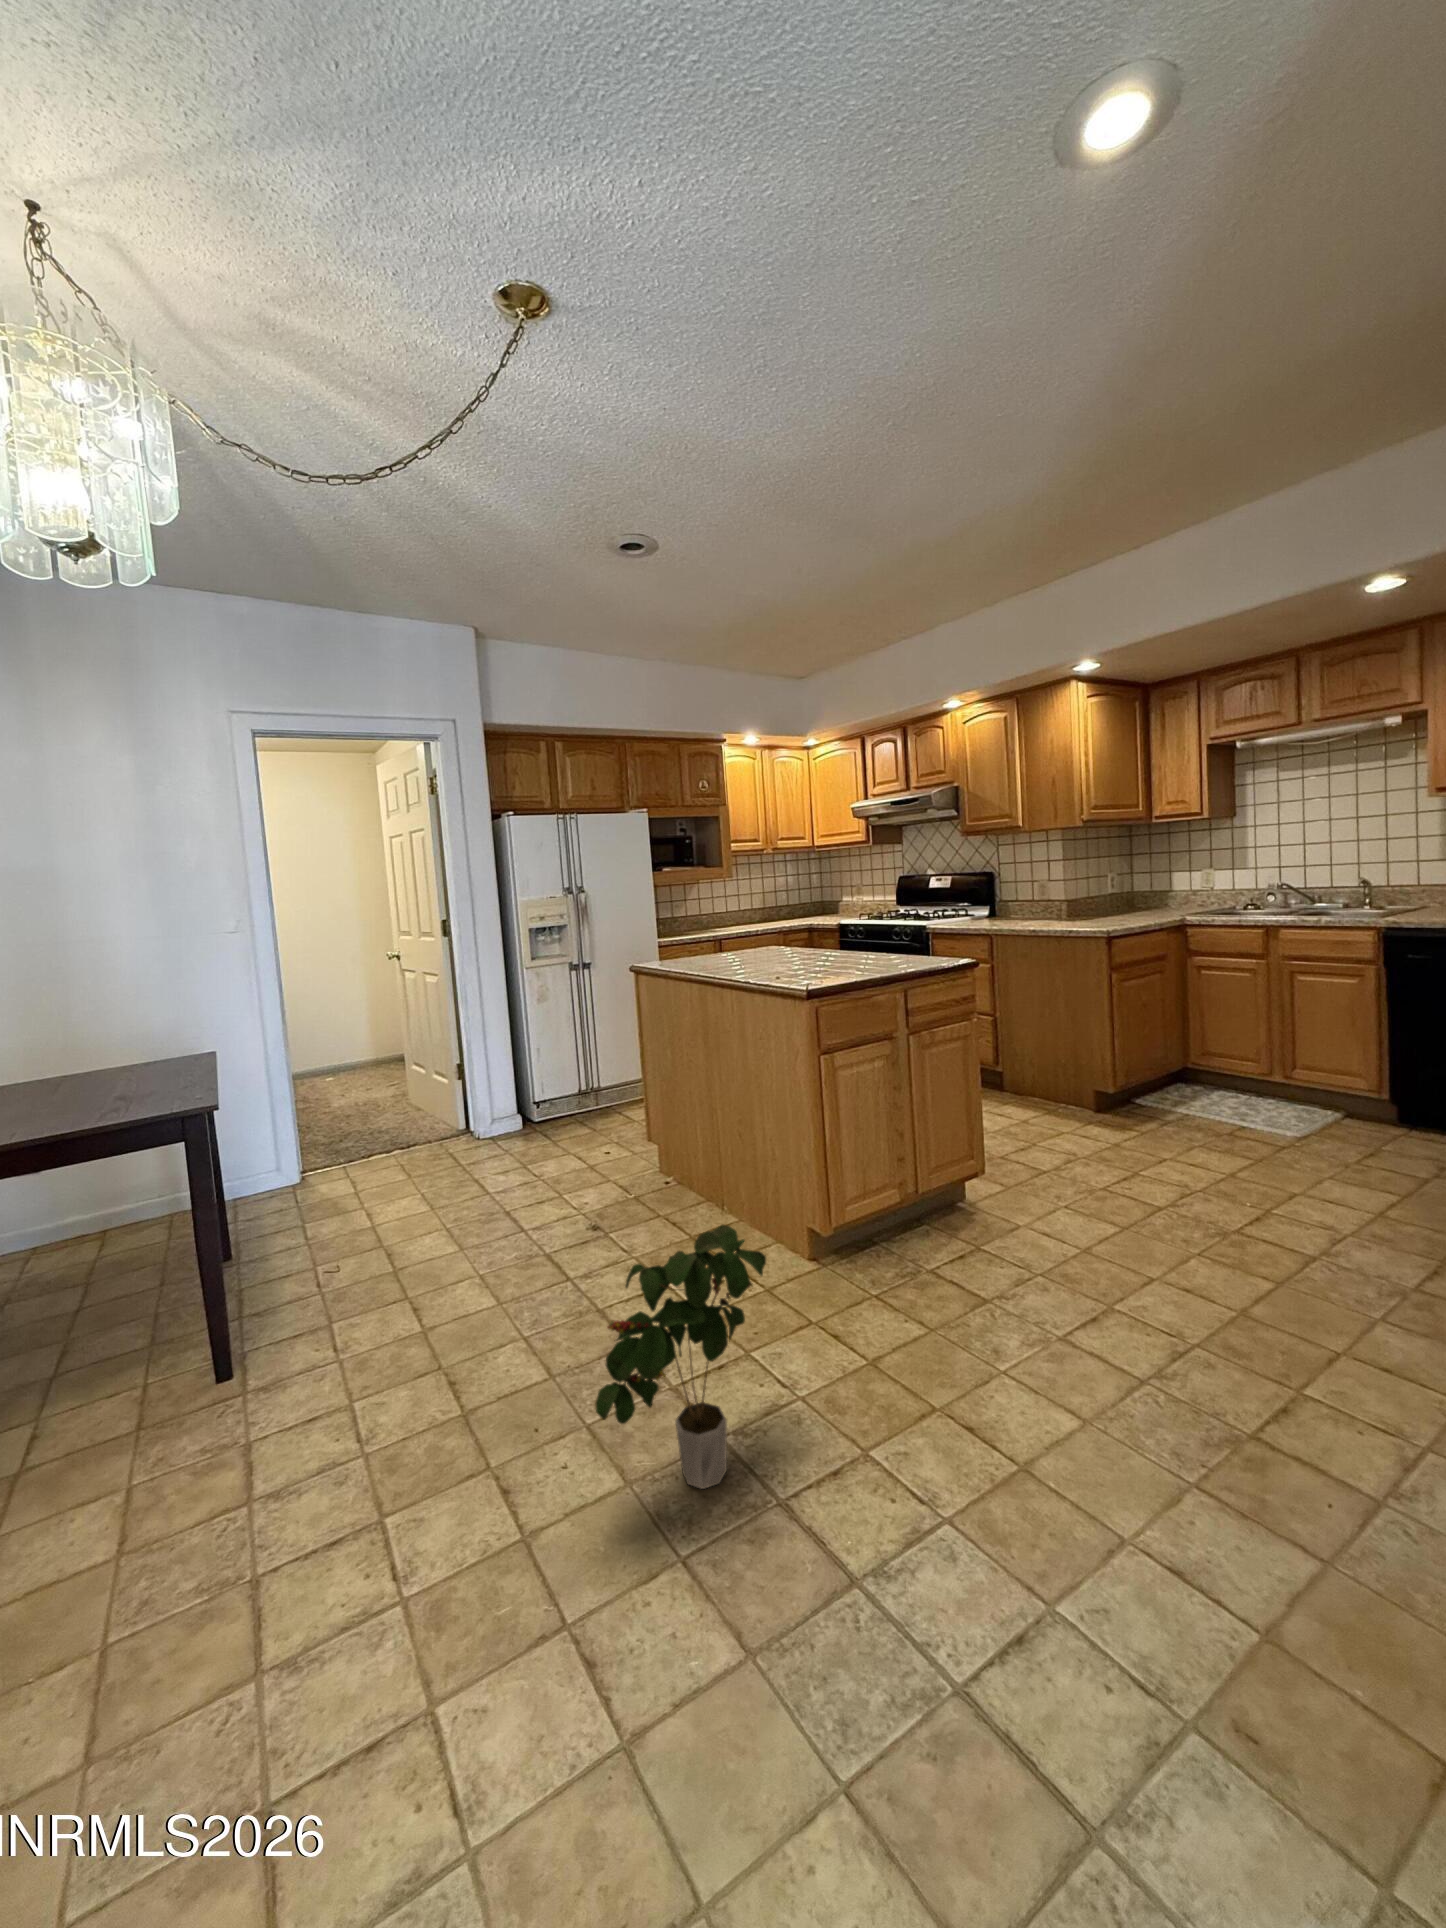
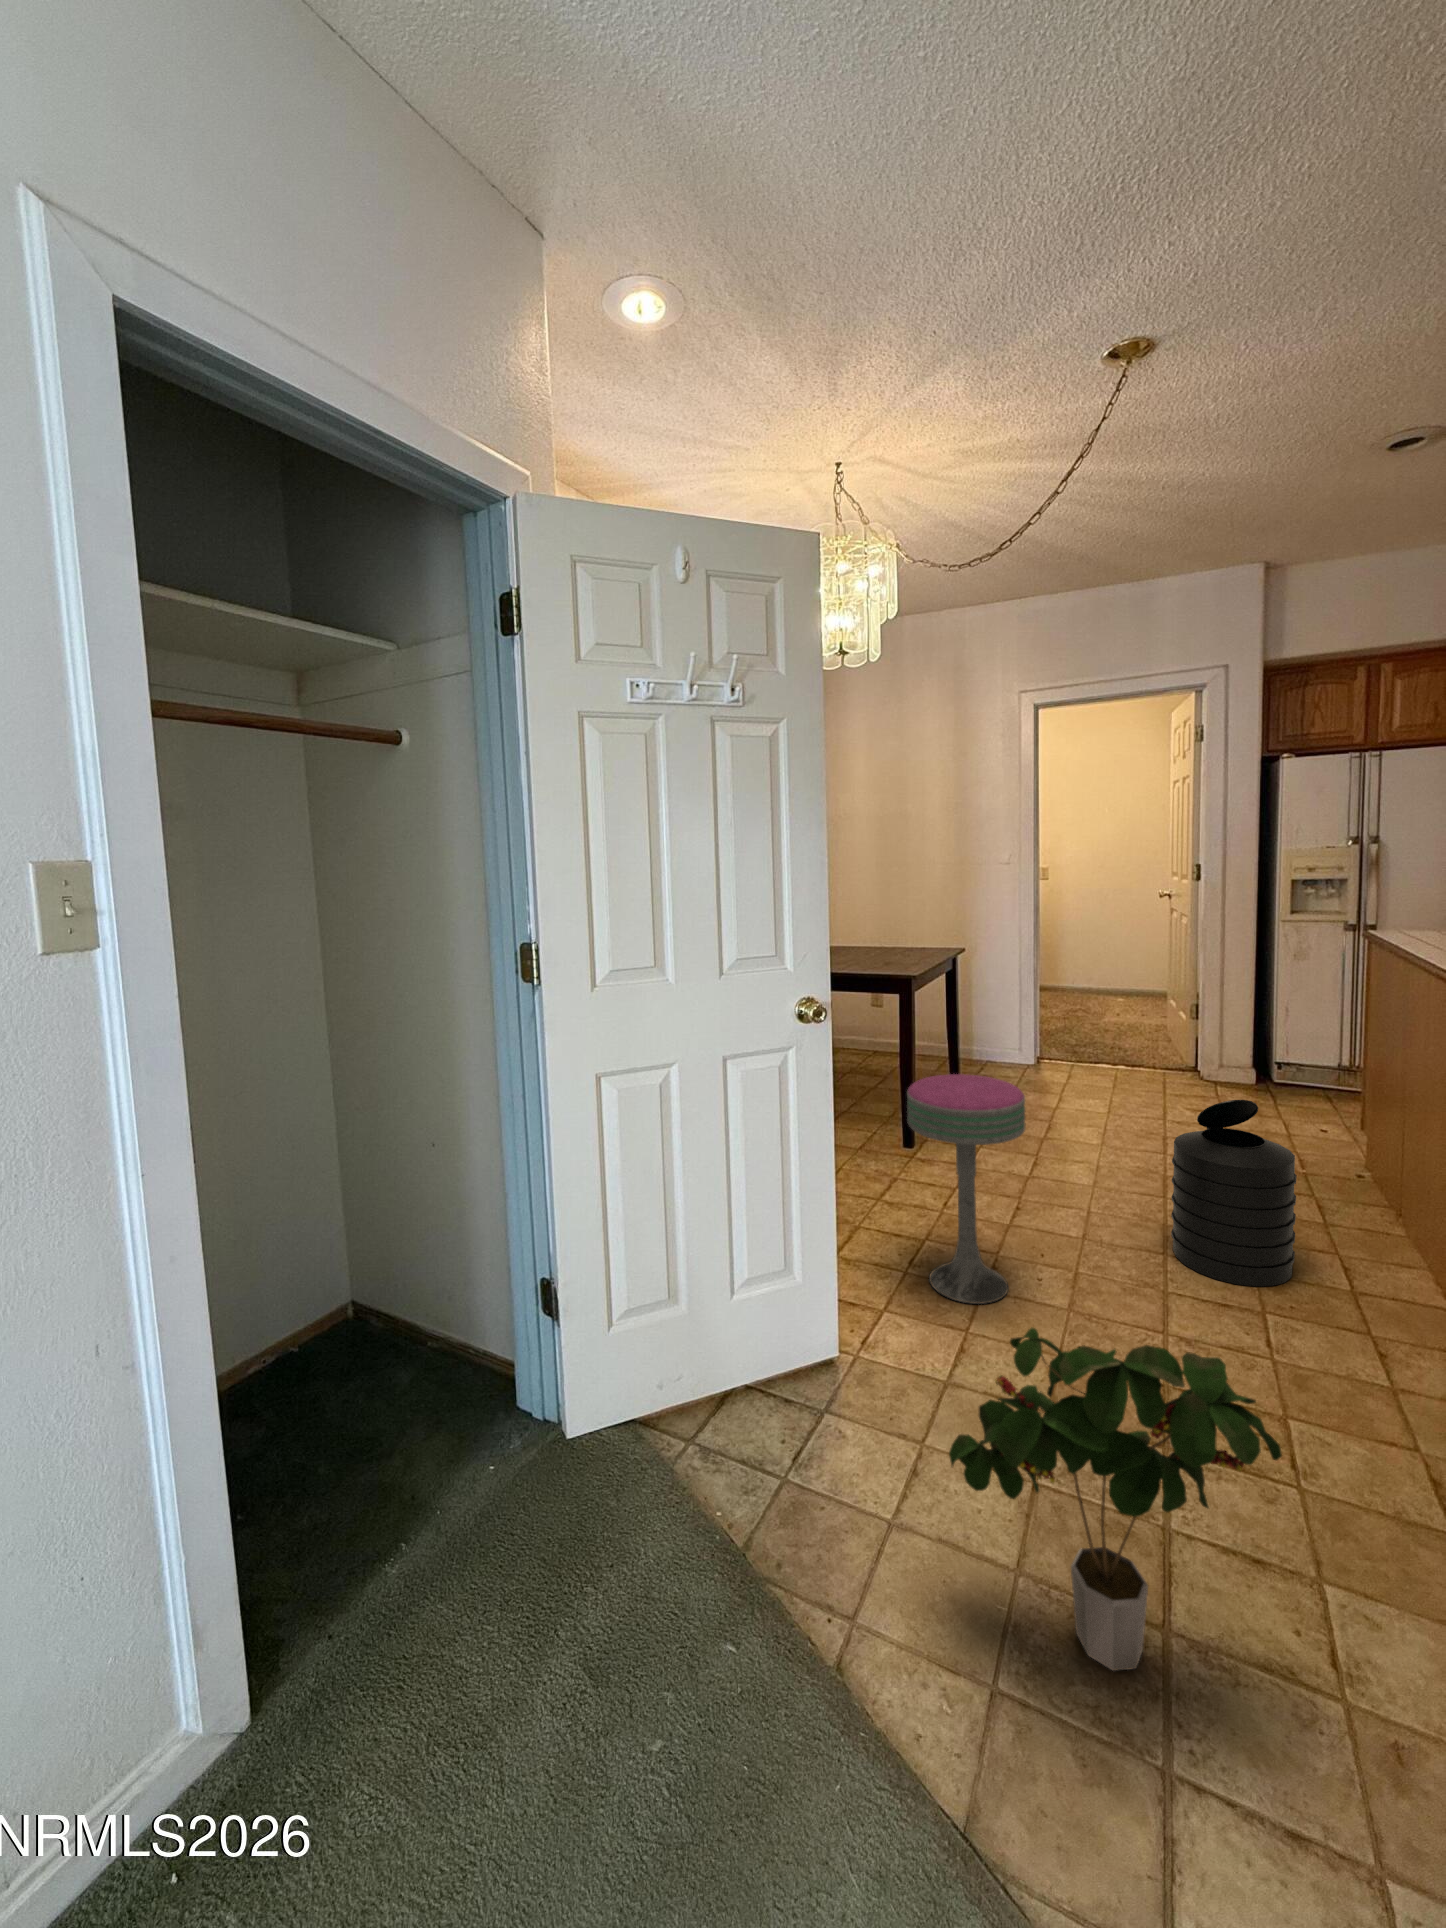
trash can: none [518,1089,603,1233] -> present [1171,1100,1297,1286]
bar stool: none [329,1123,450,1354] -> present [907,1074,1025,1304]

